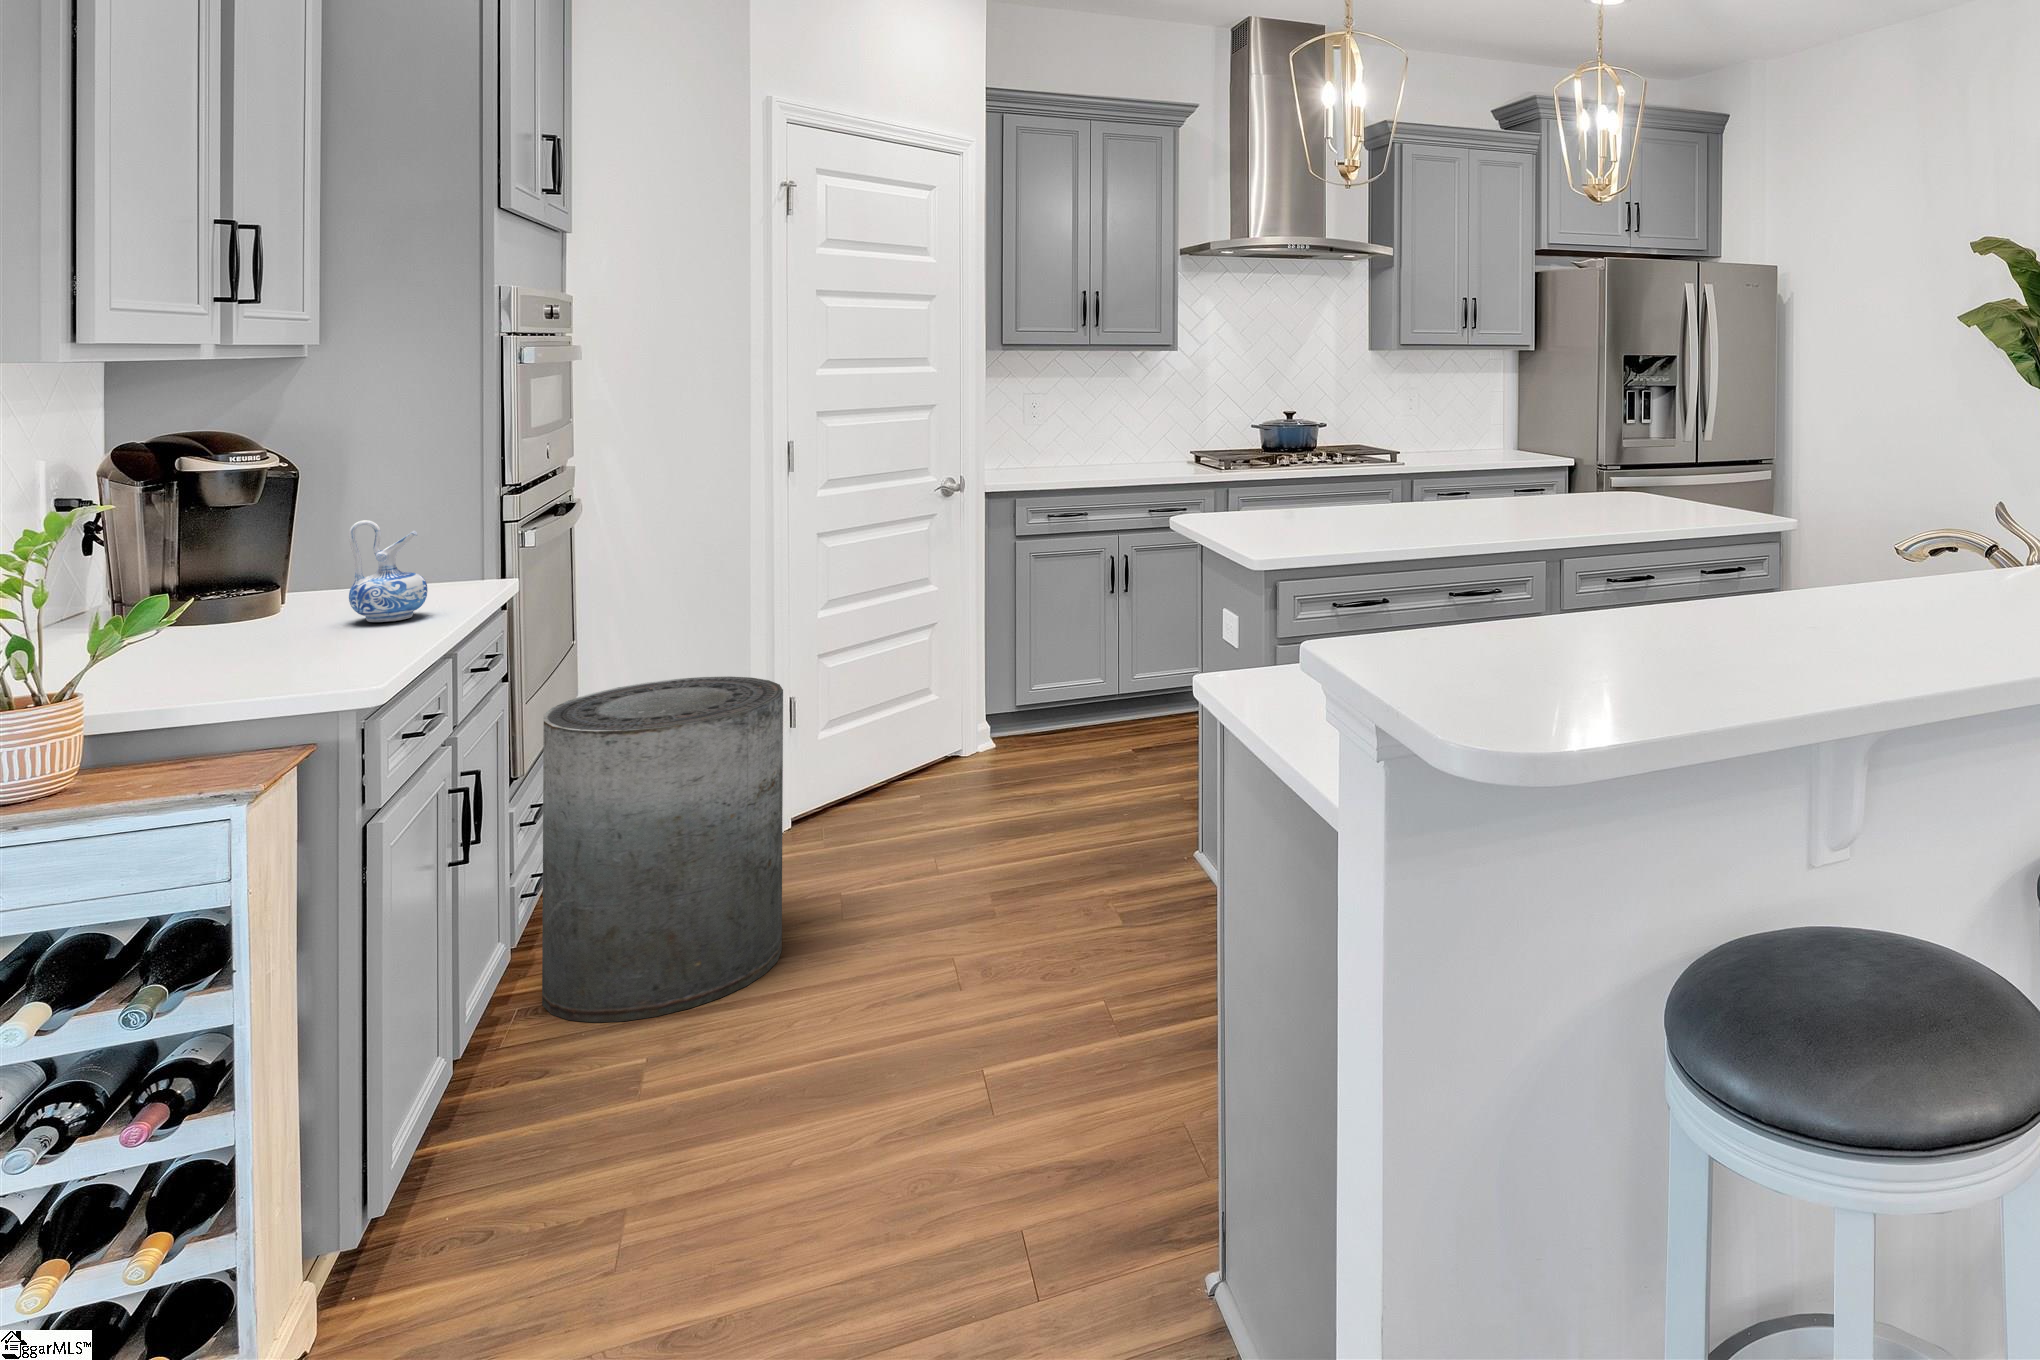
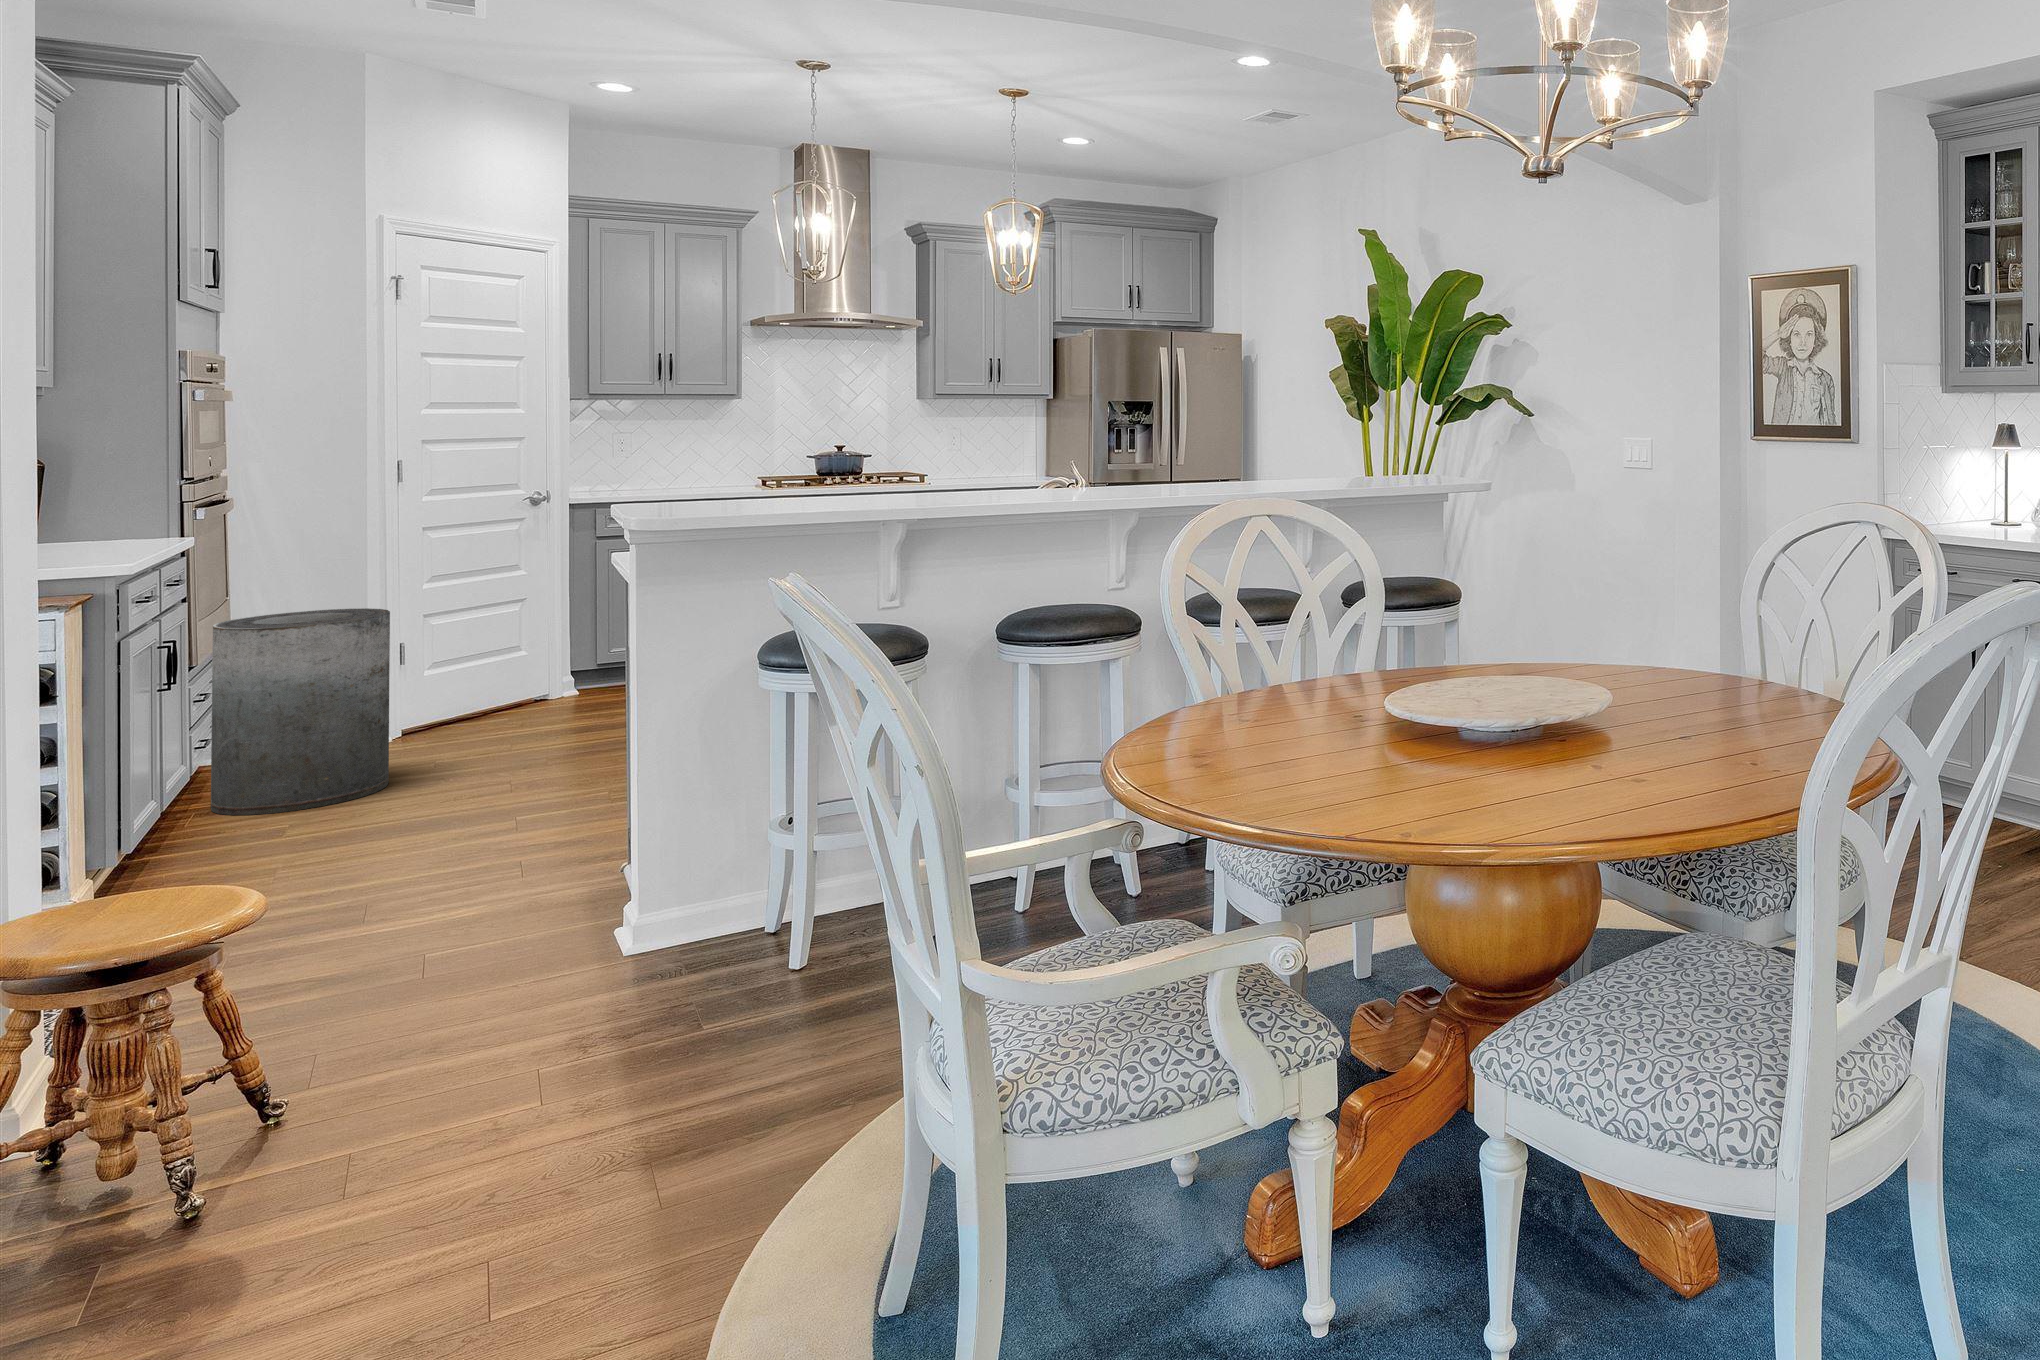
ceramic pitcher: present [349,520,428,622] -> none [90,486,142,547]

